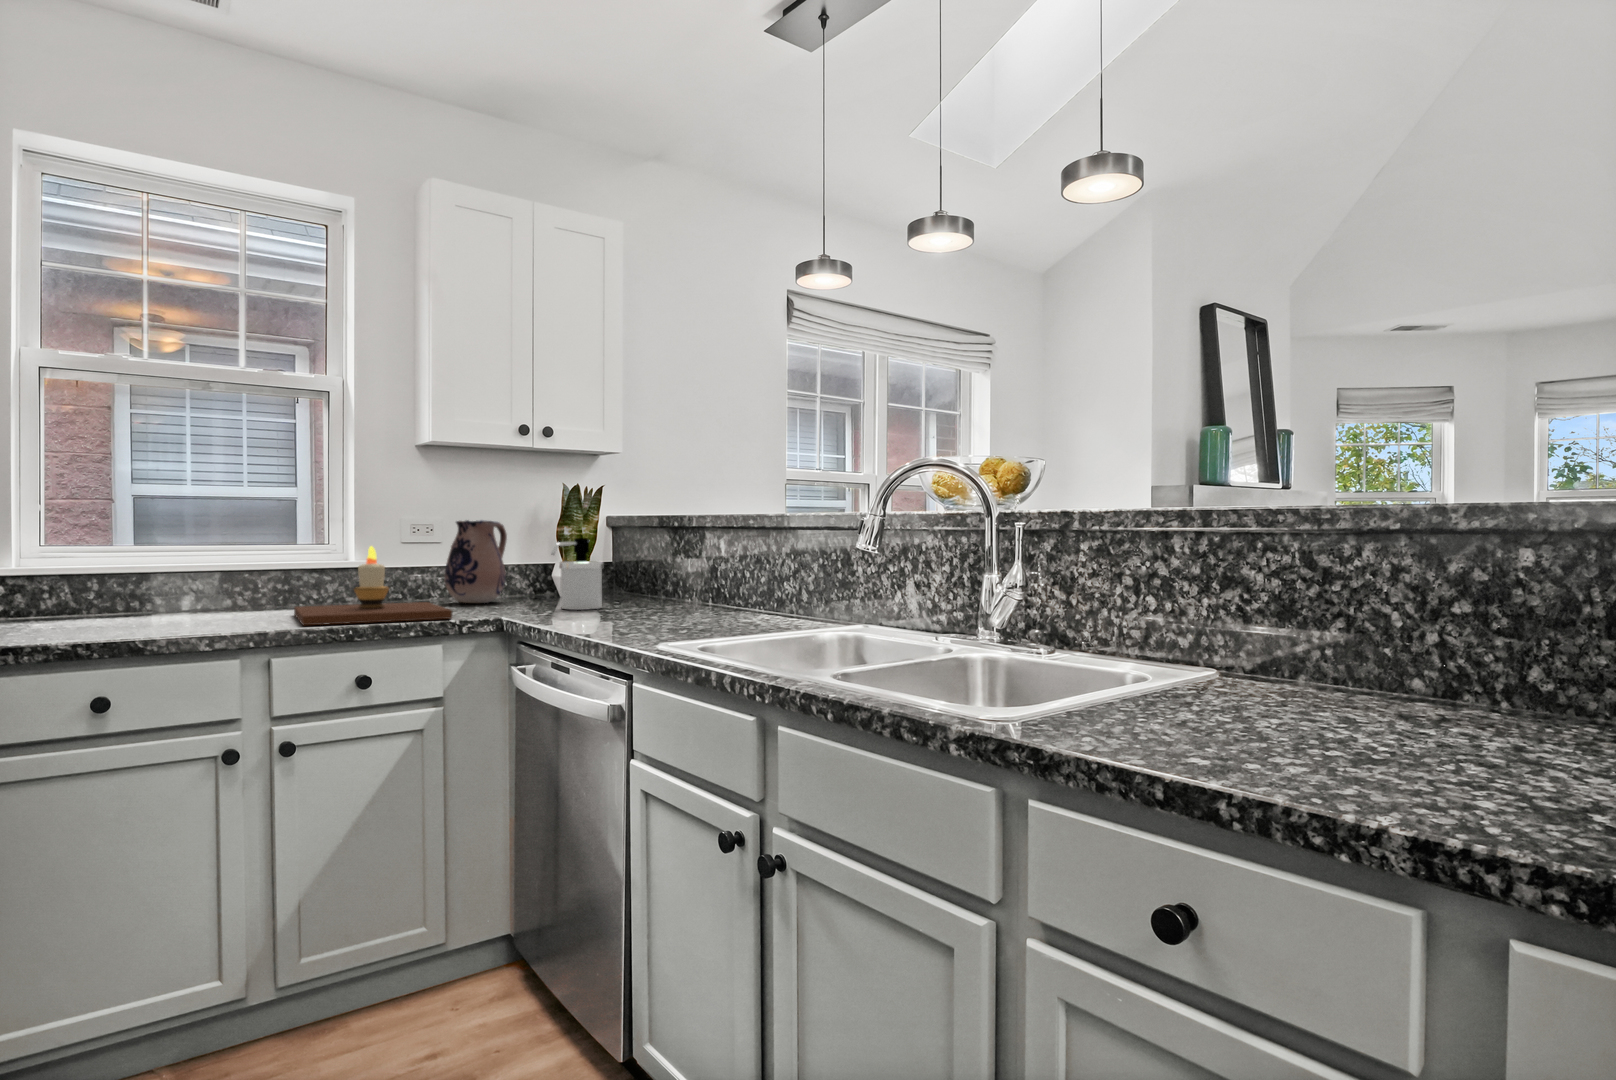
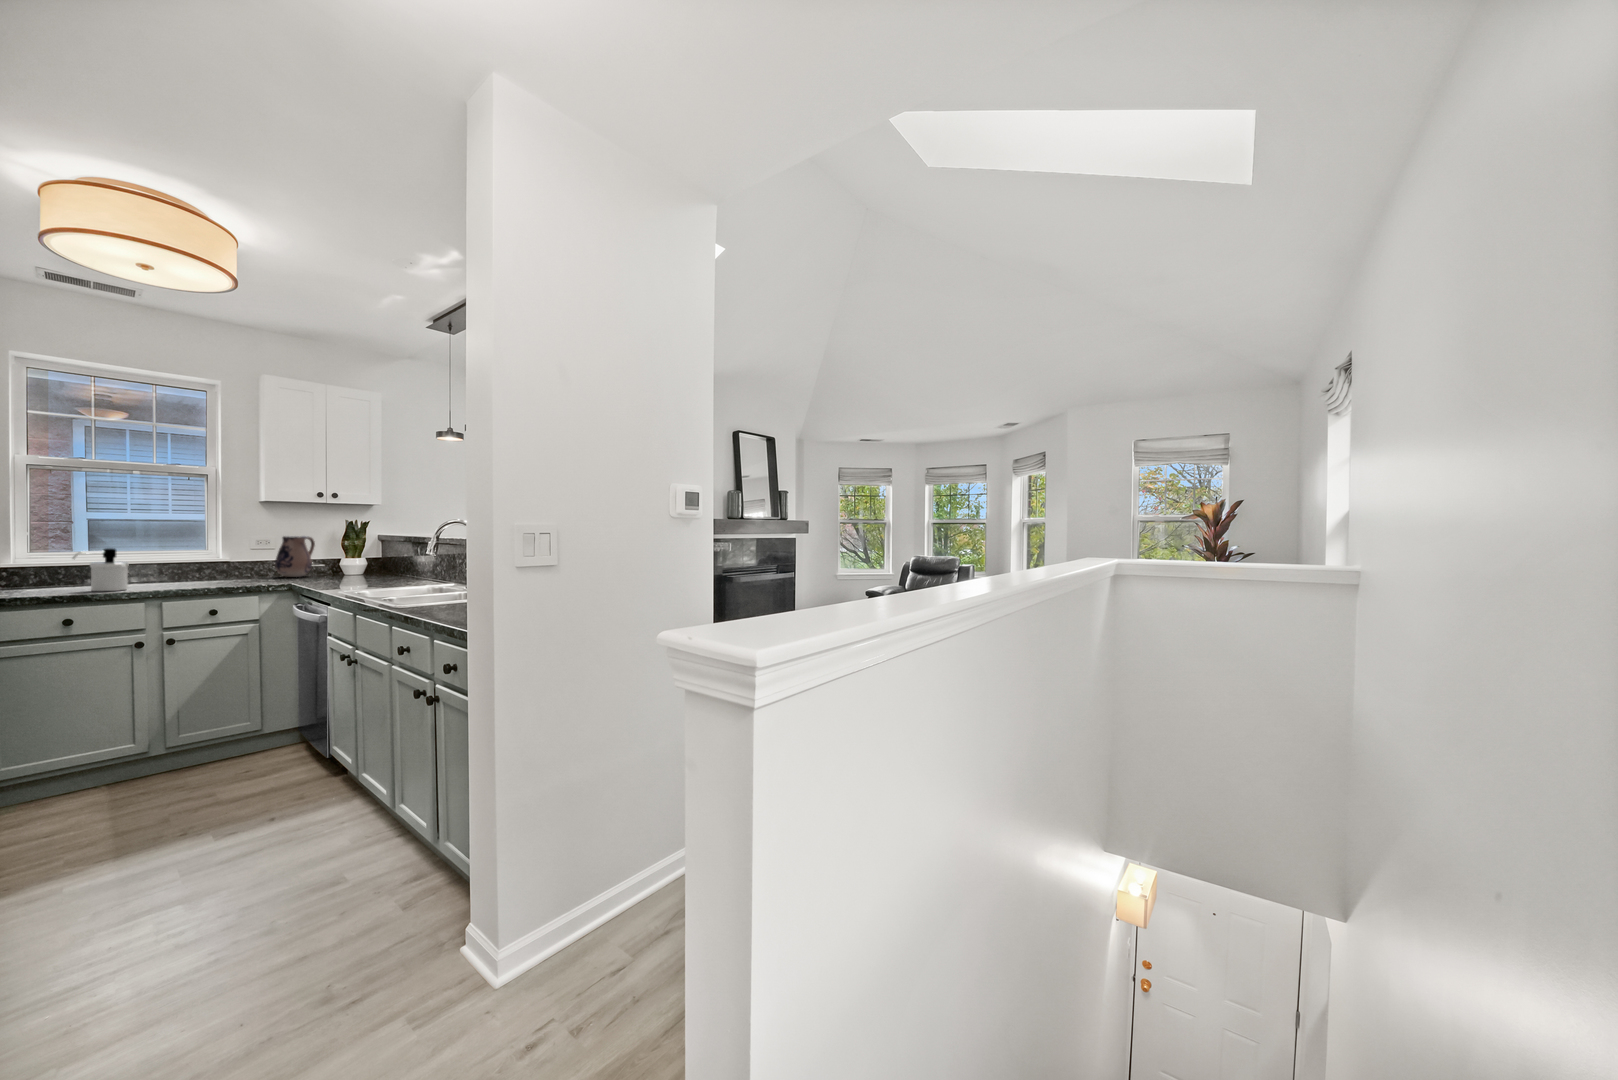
soap dispenser: present [552,538,604,610] -> present [73,548,129,591]
candle: present [294,546,452,625] -> none [181,551,265,588]

